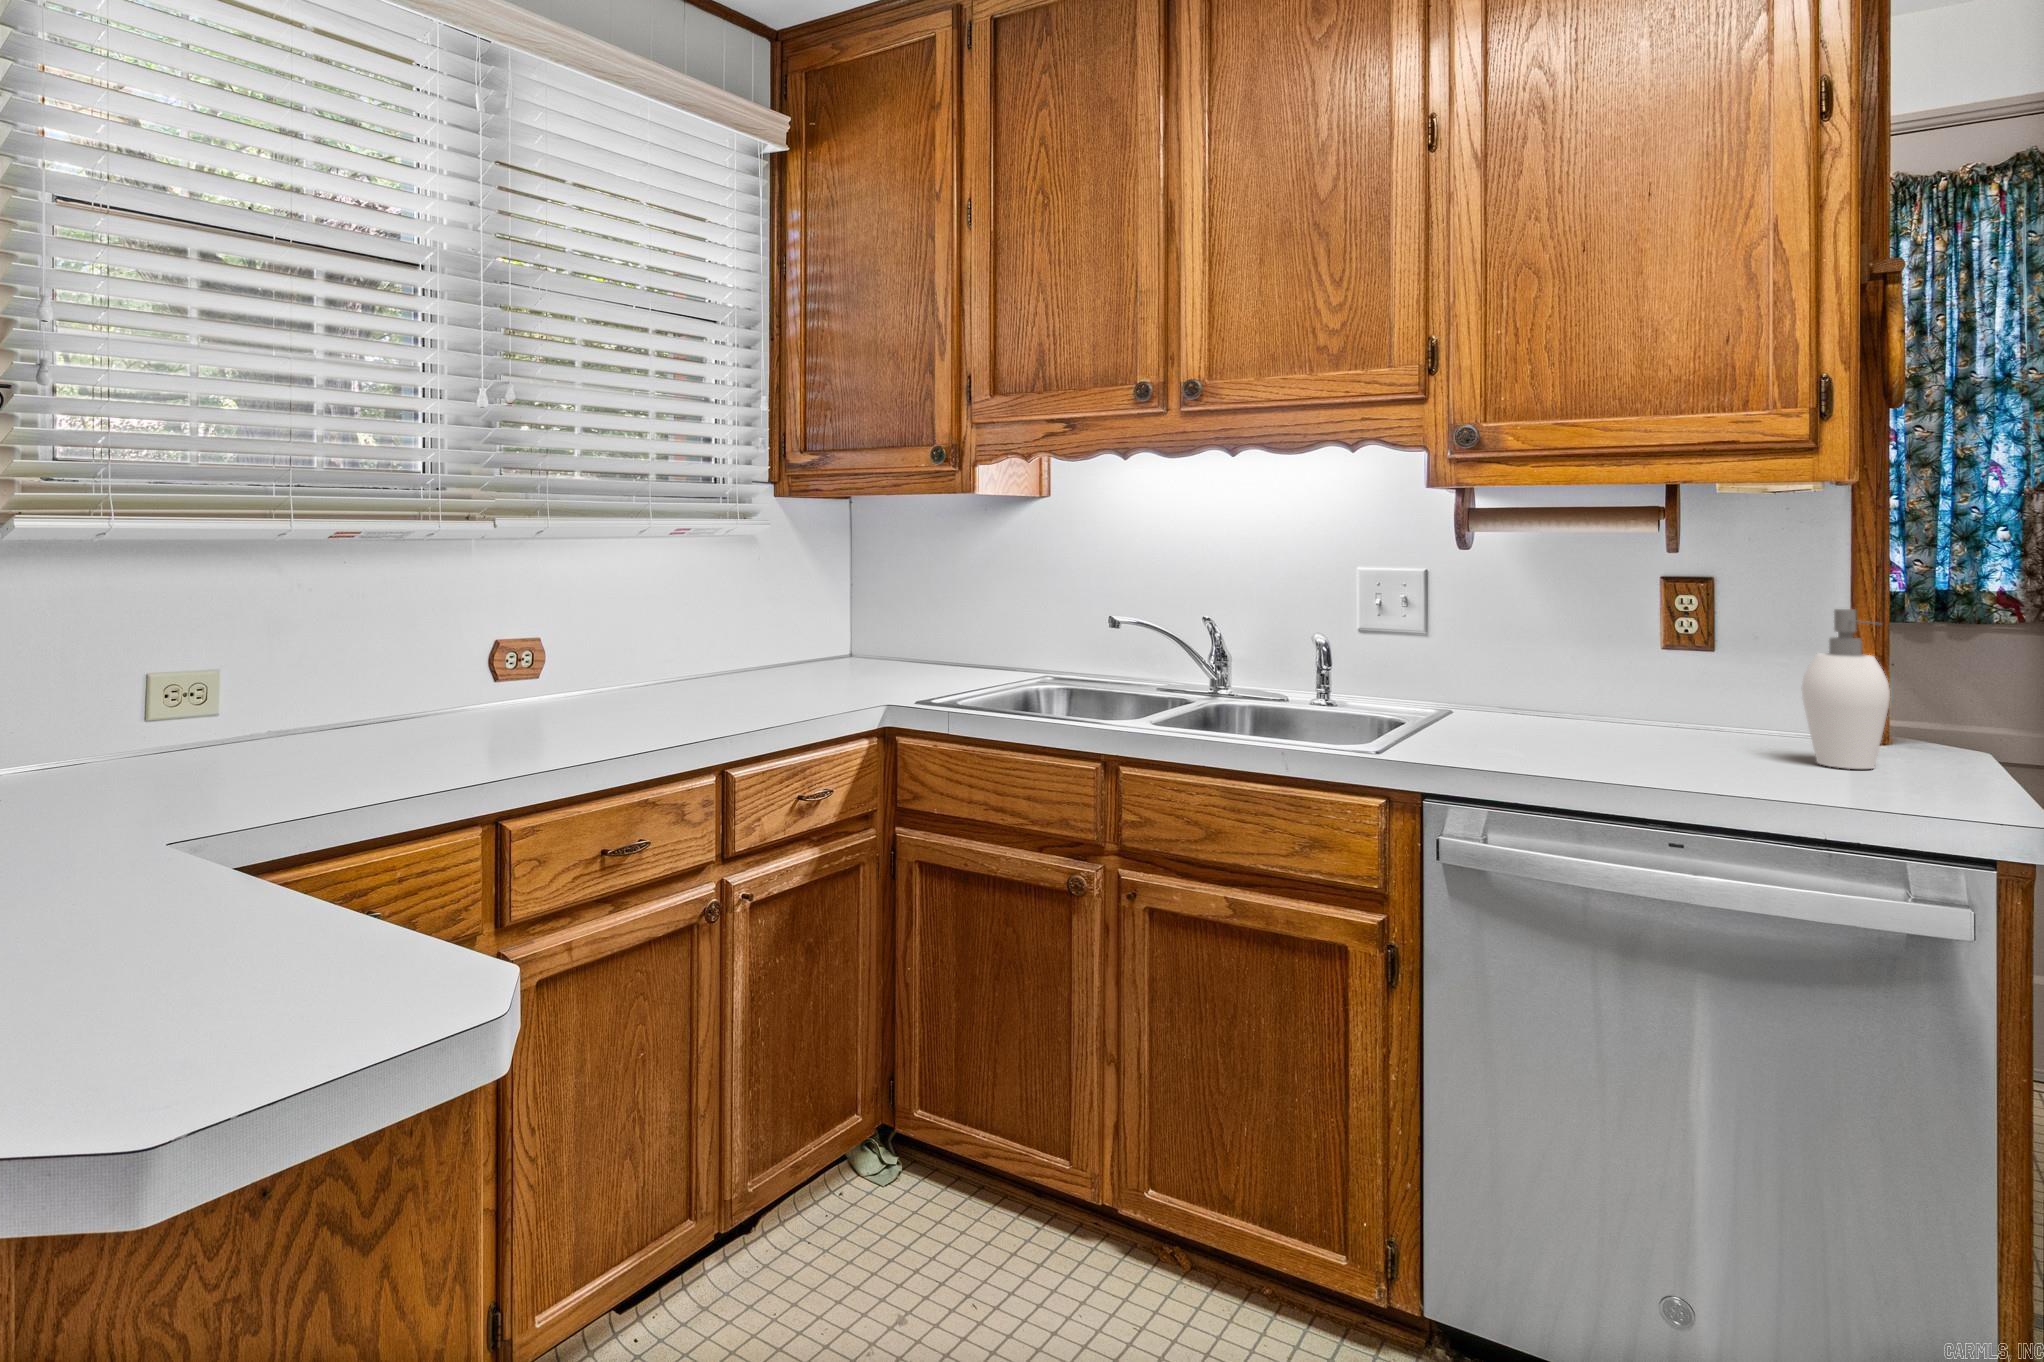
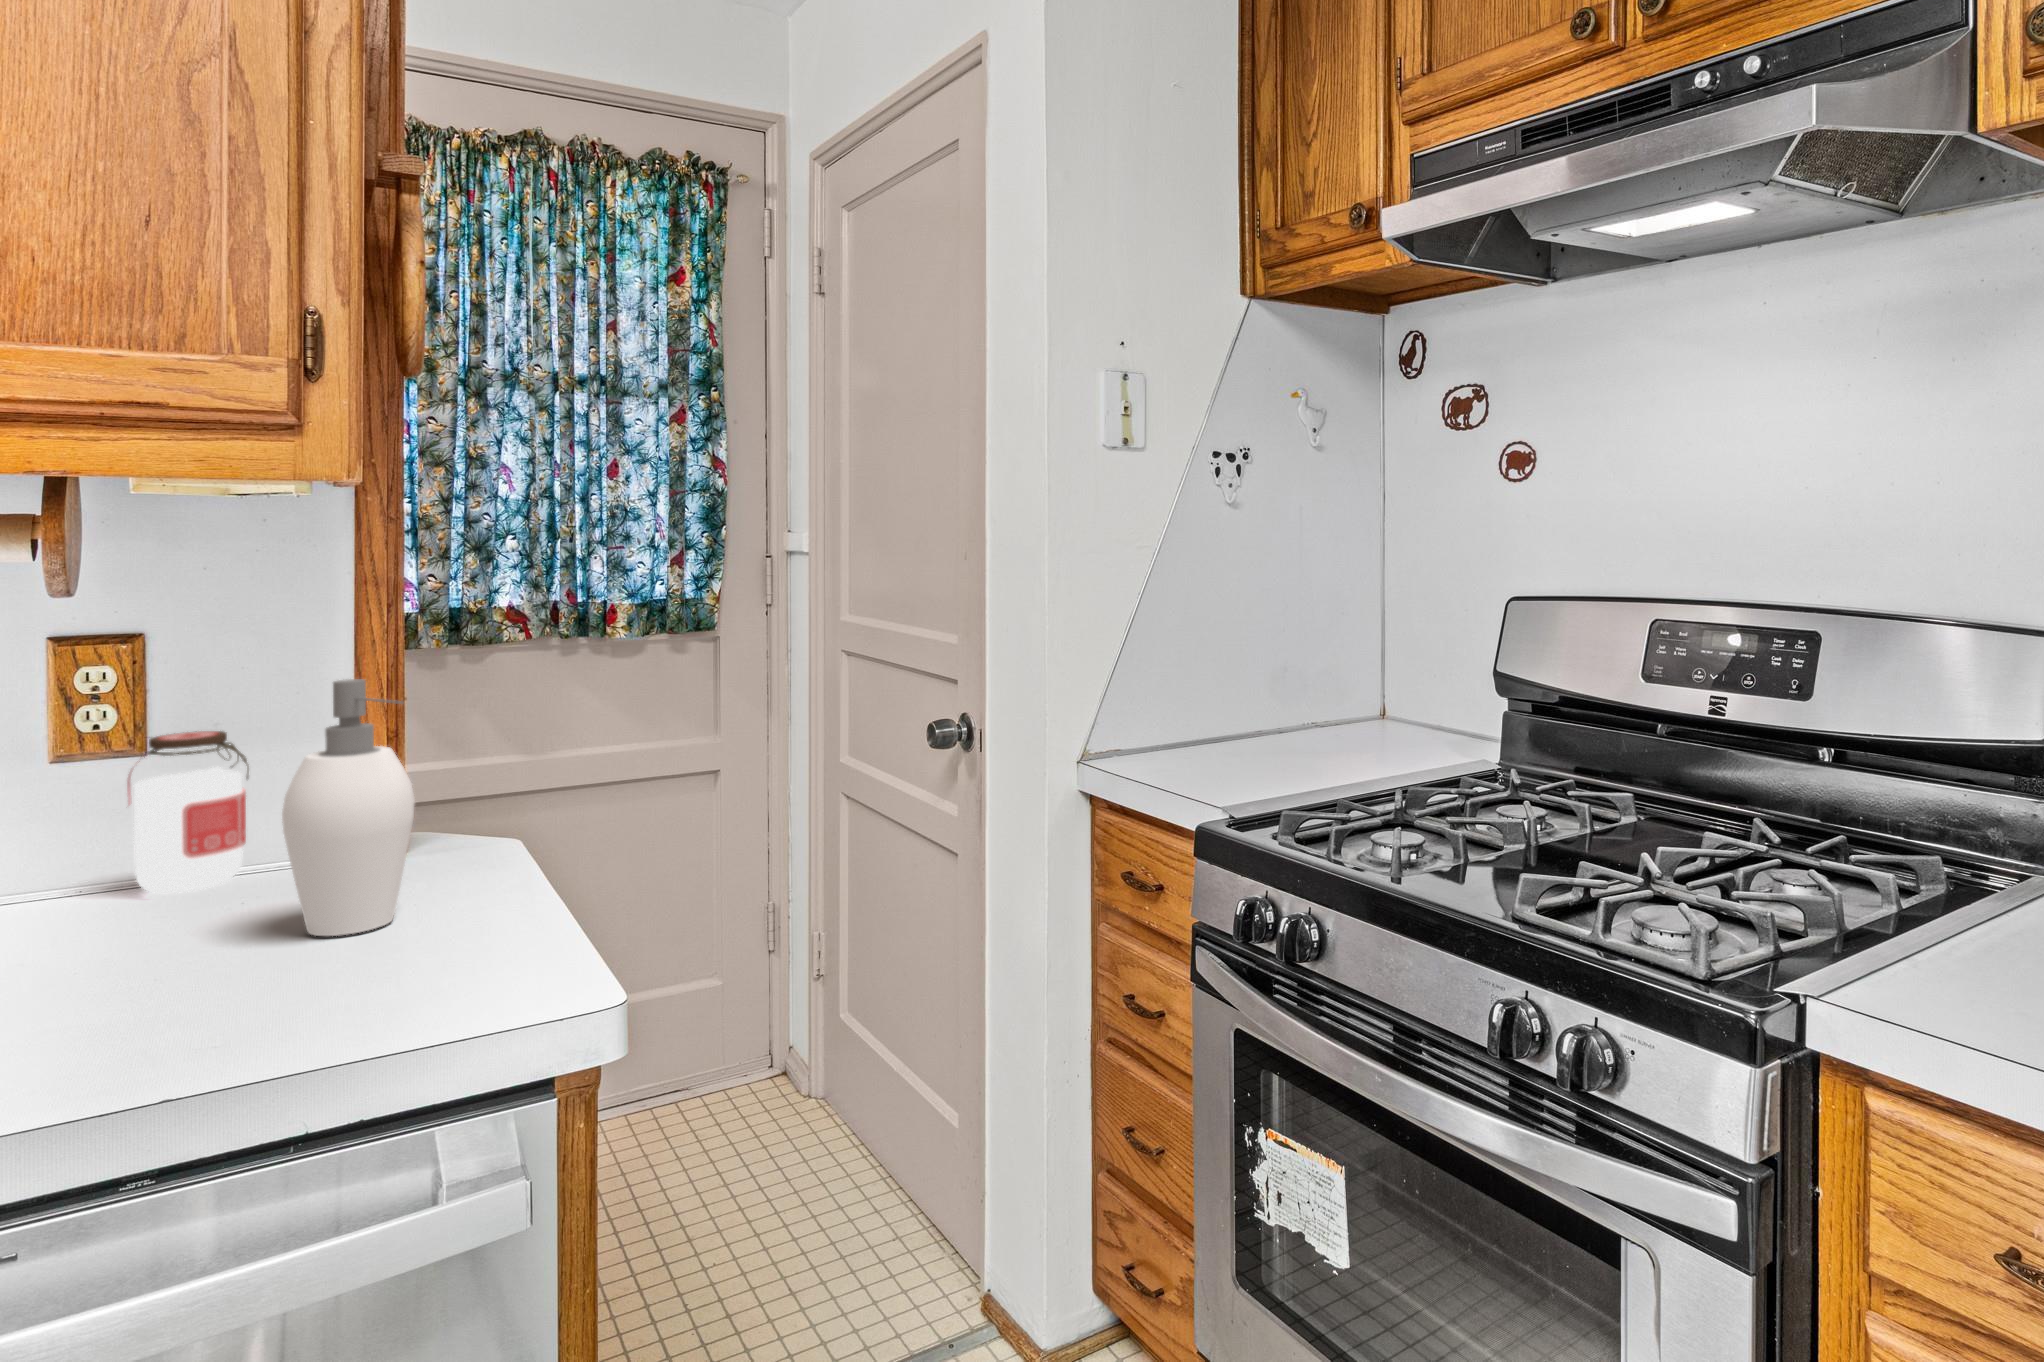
jar: none [1707,640,1778,737] -> present [127,731,249,893]

